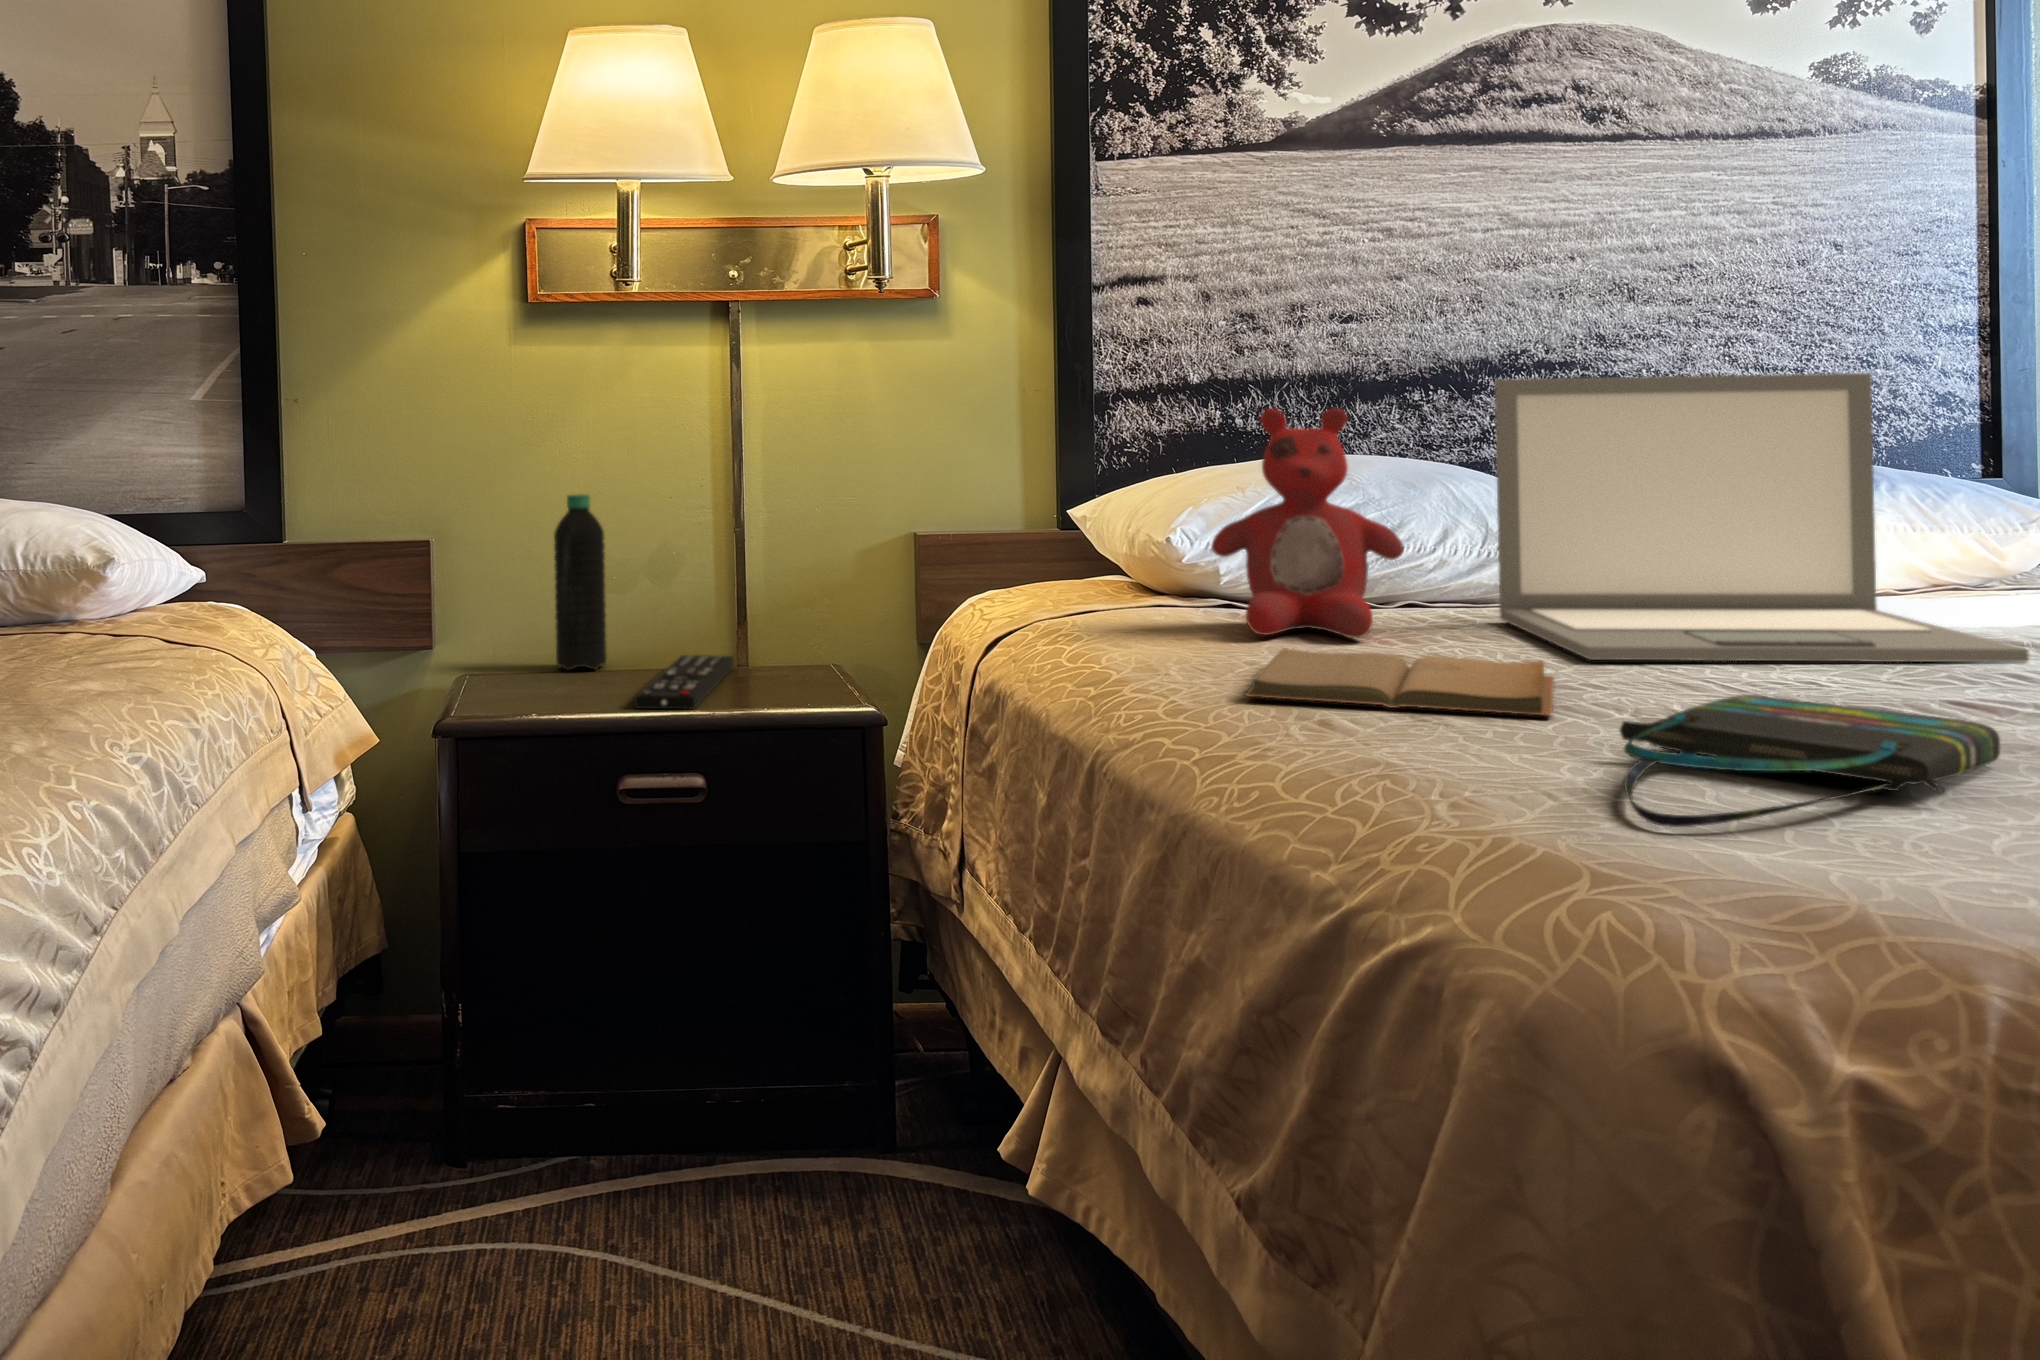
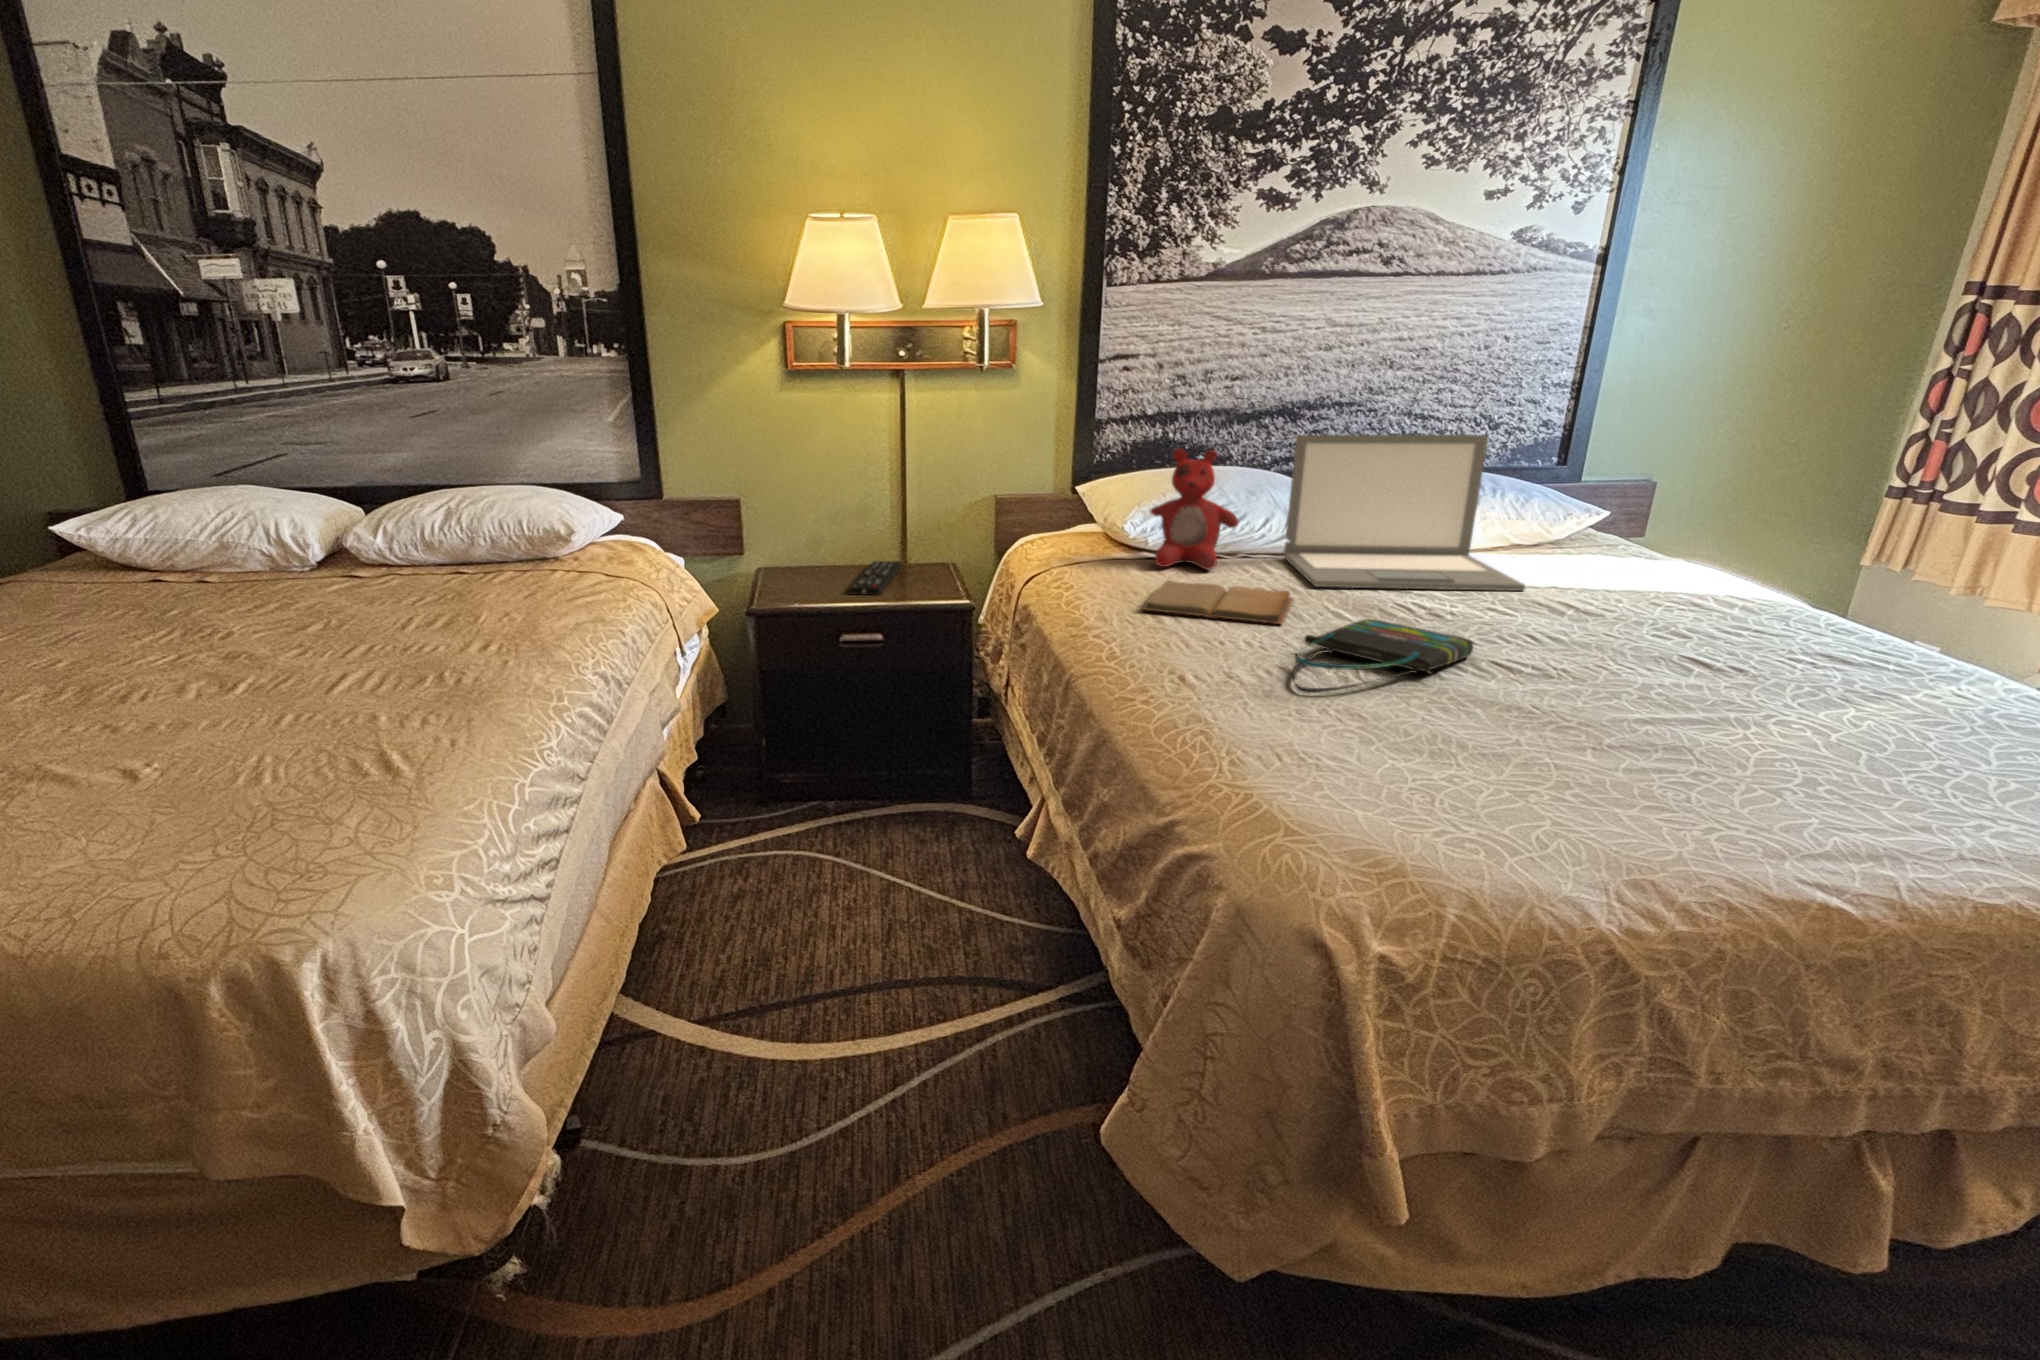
water bottle: present [554,494,607,670] -> none [807,476,835,568]

